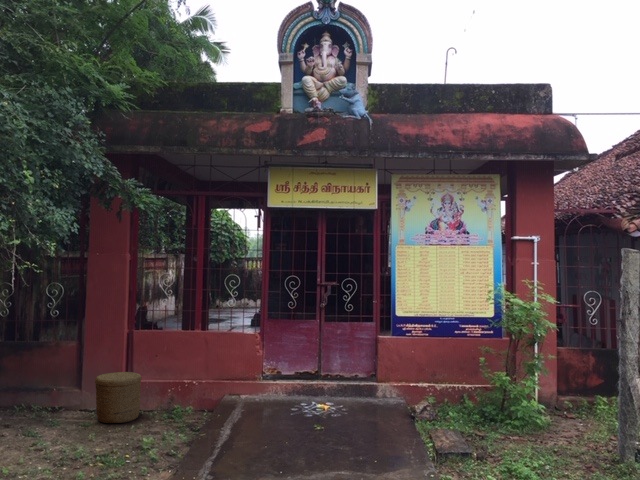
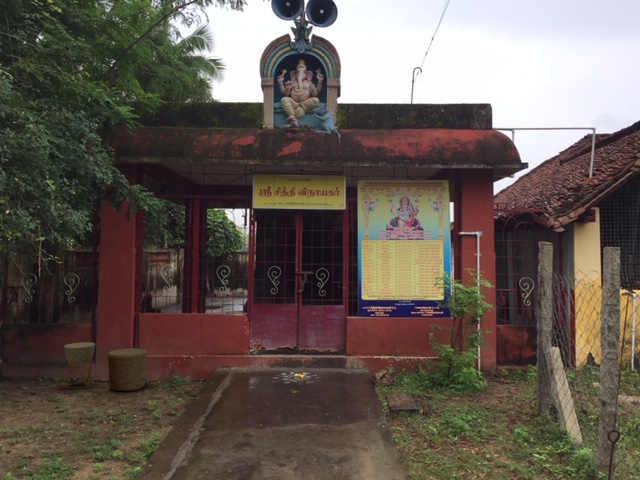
planter: none [40,364,81,419] -> present [61,342,95,388]

